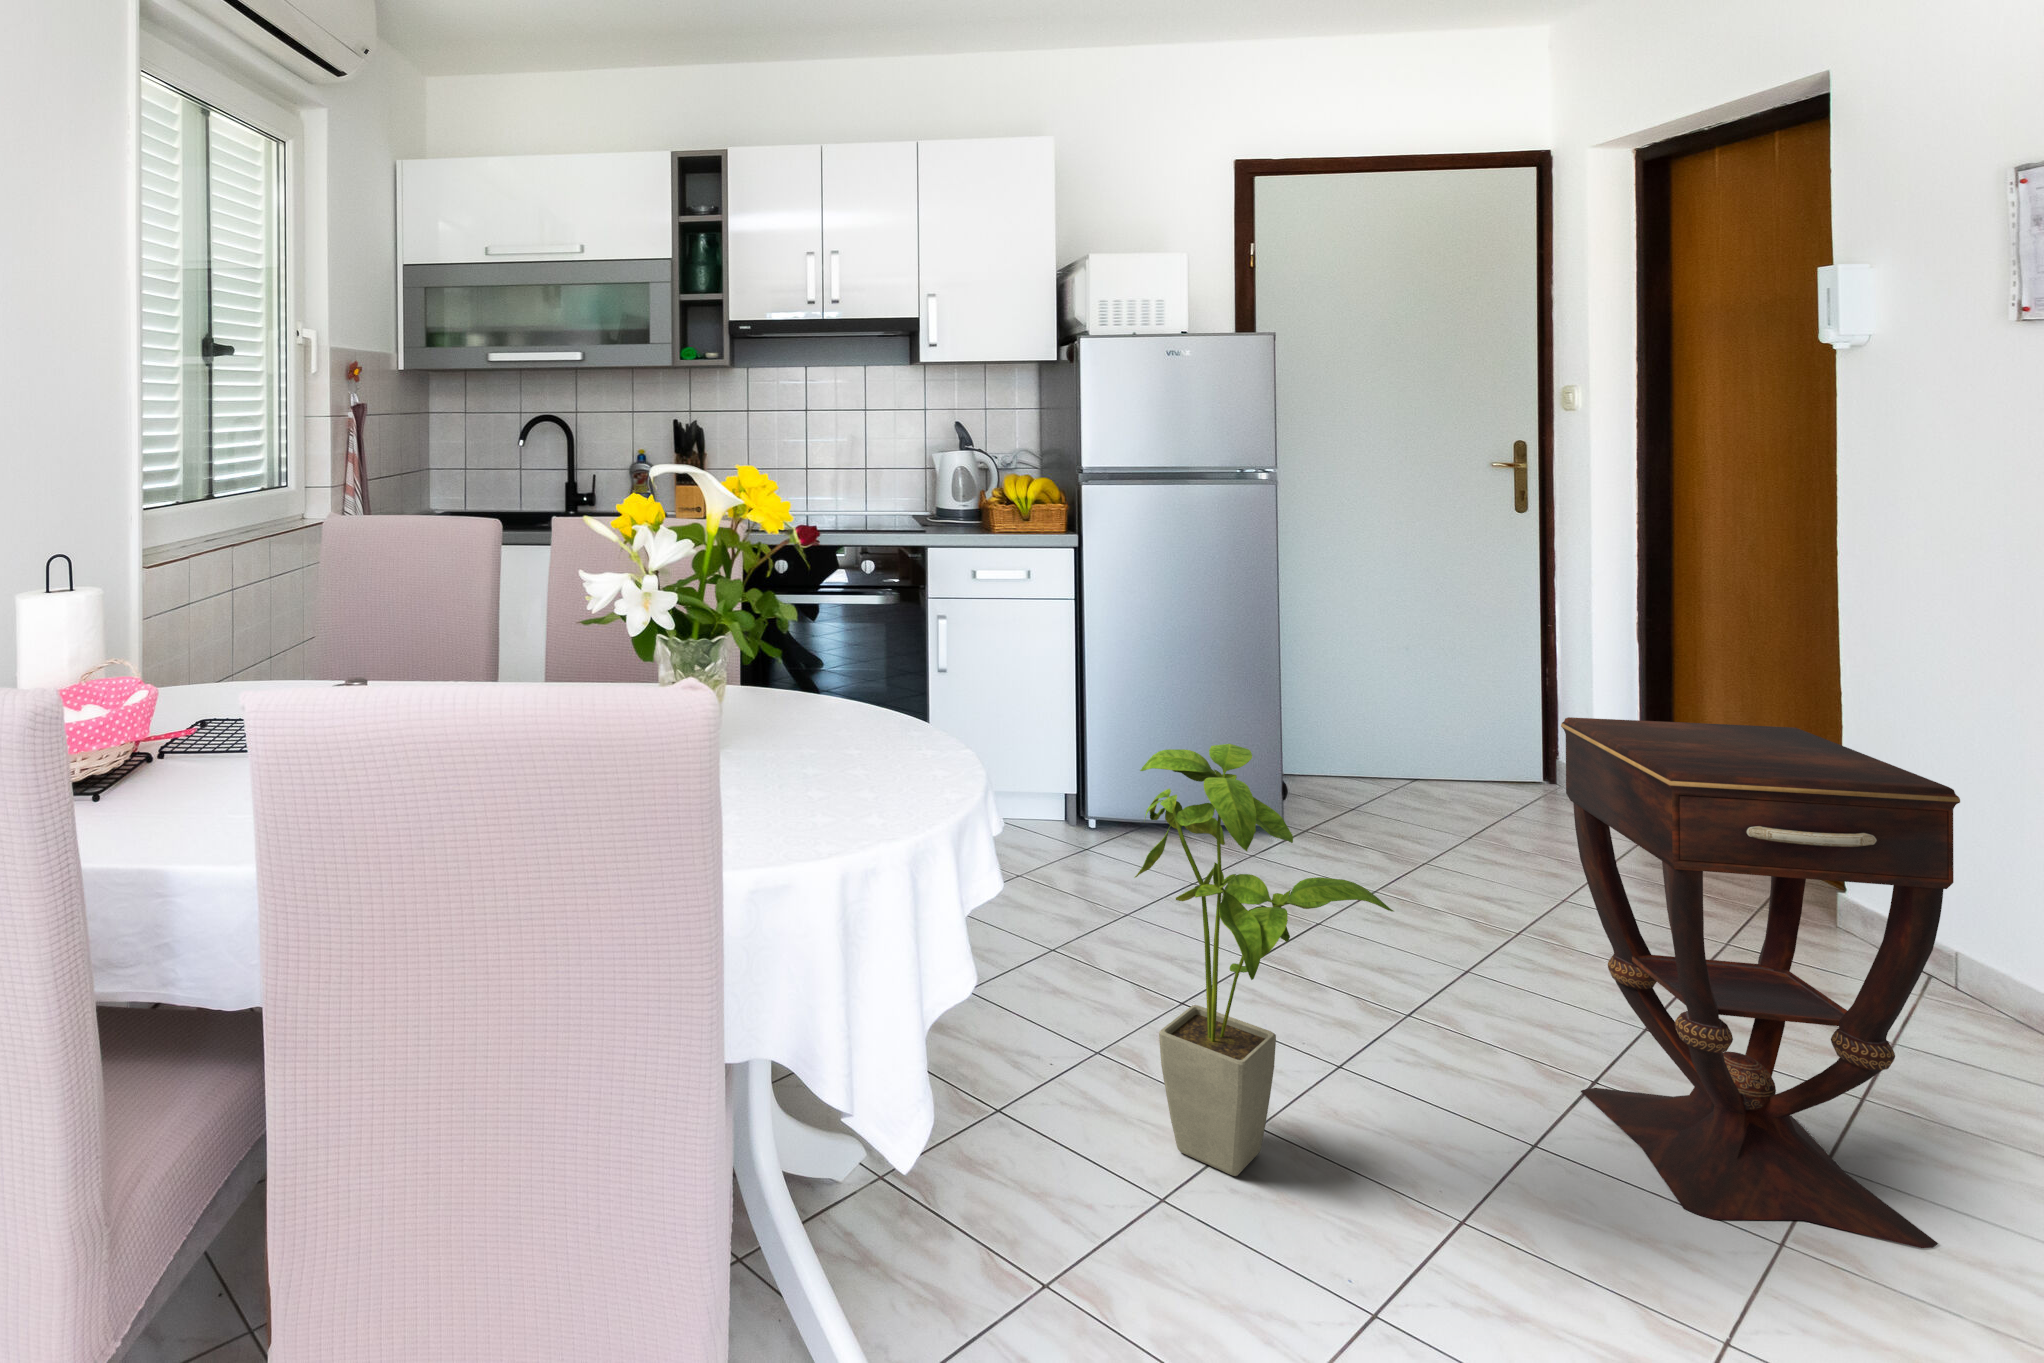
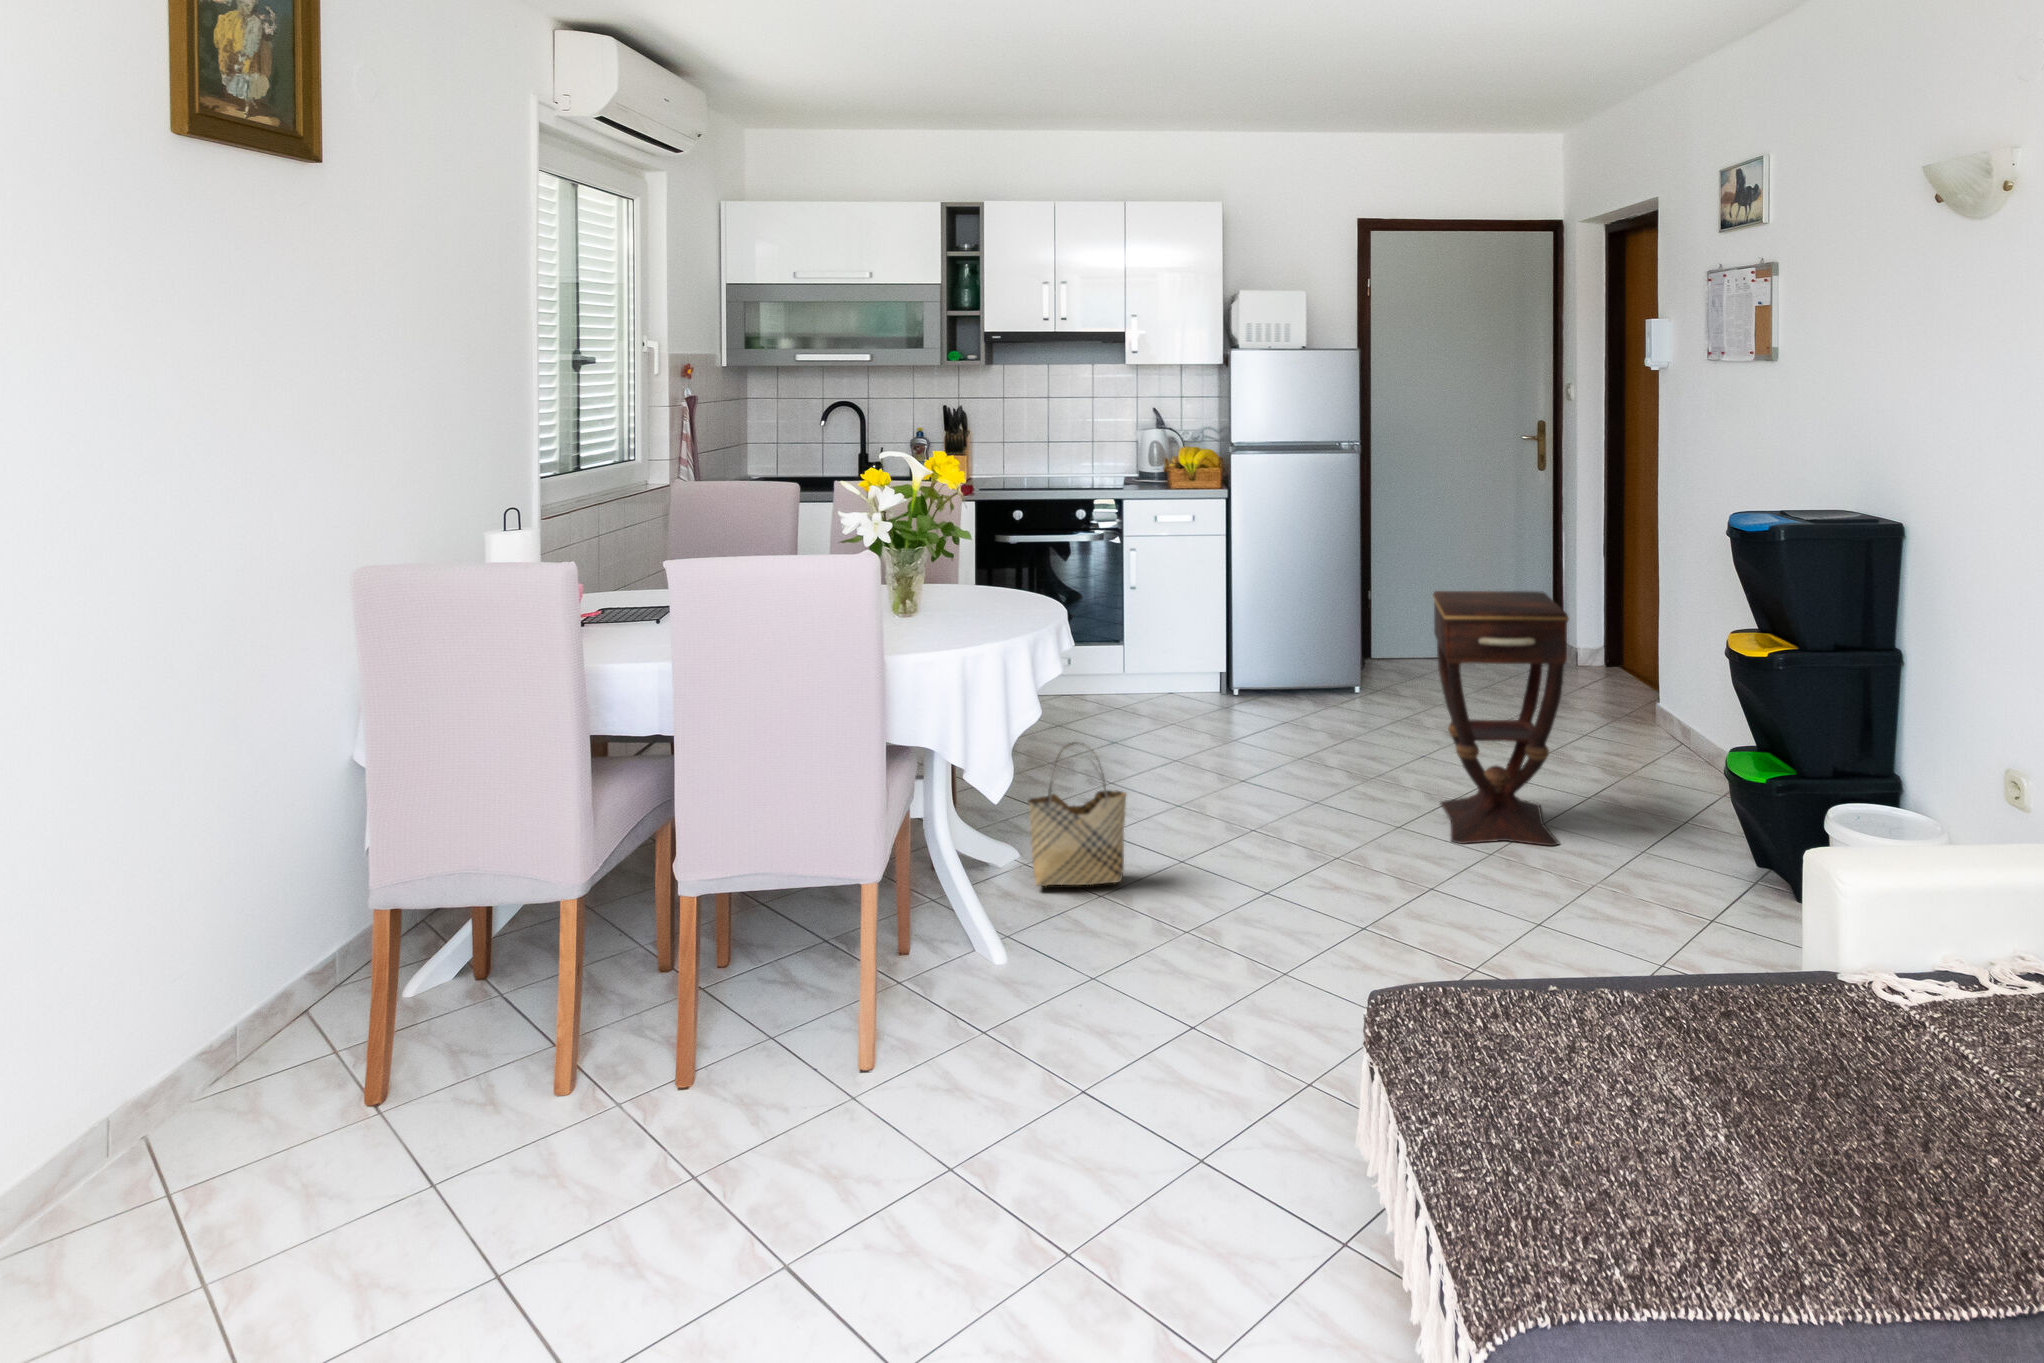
house plant: present [1134,744,1394,1176] -> none [1178,606,1306,846]
woven basket: none [898,984,1081,1270] -> present [1028,742,1126,886]

